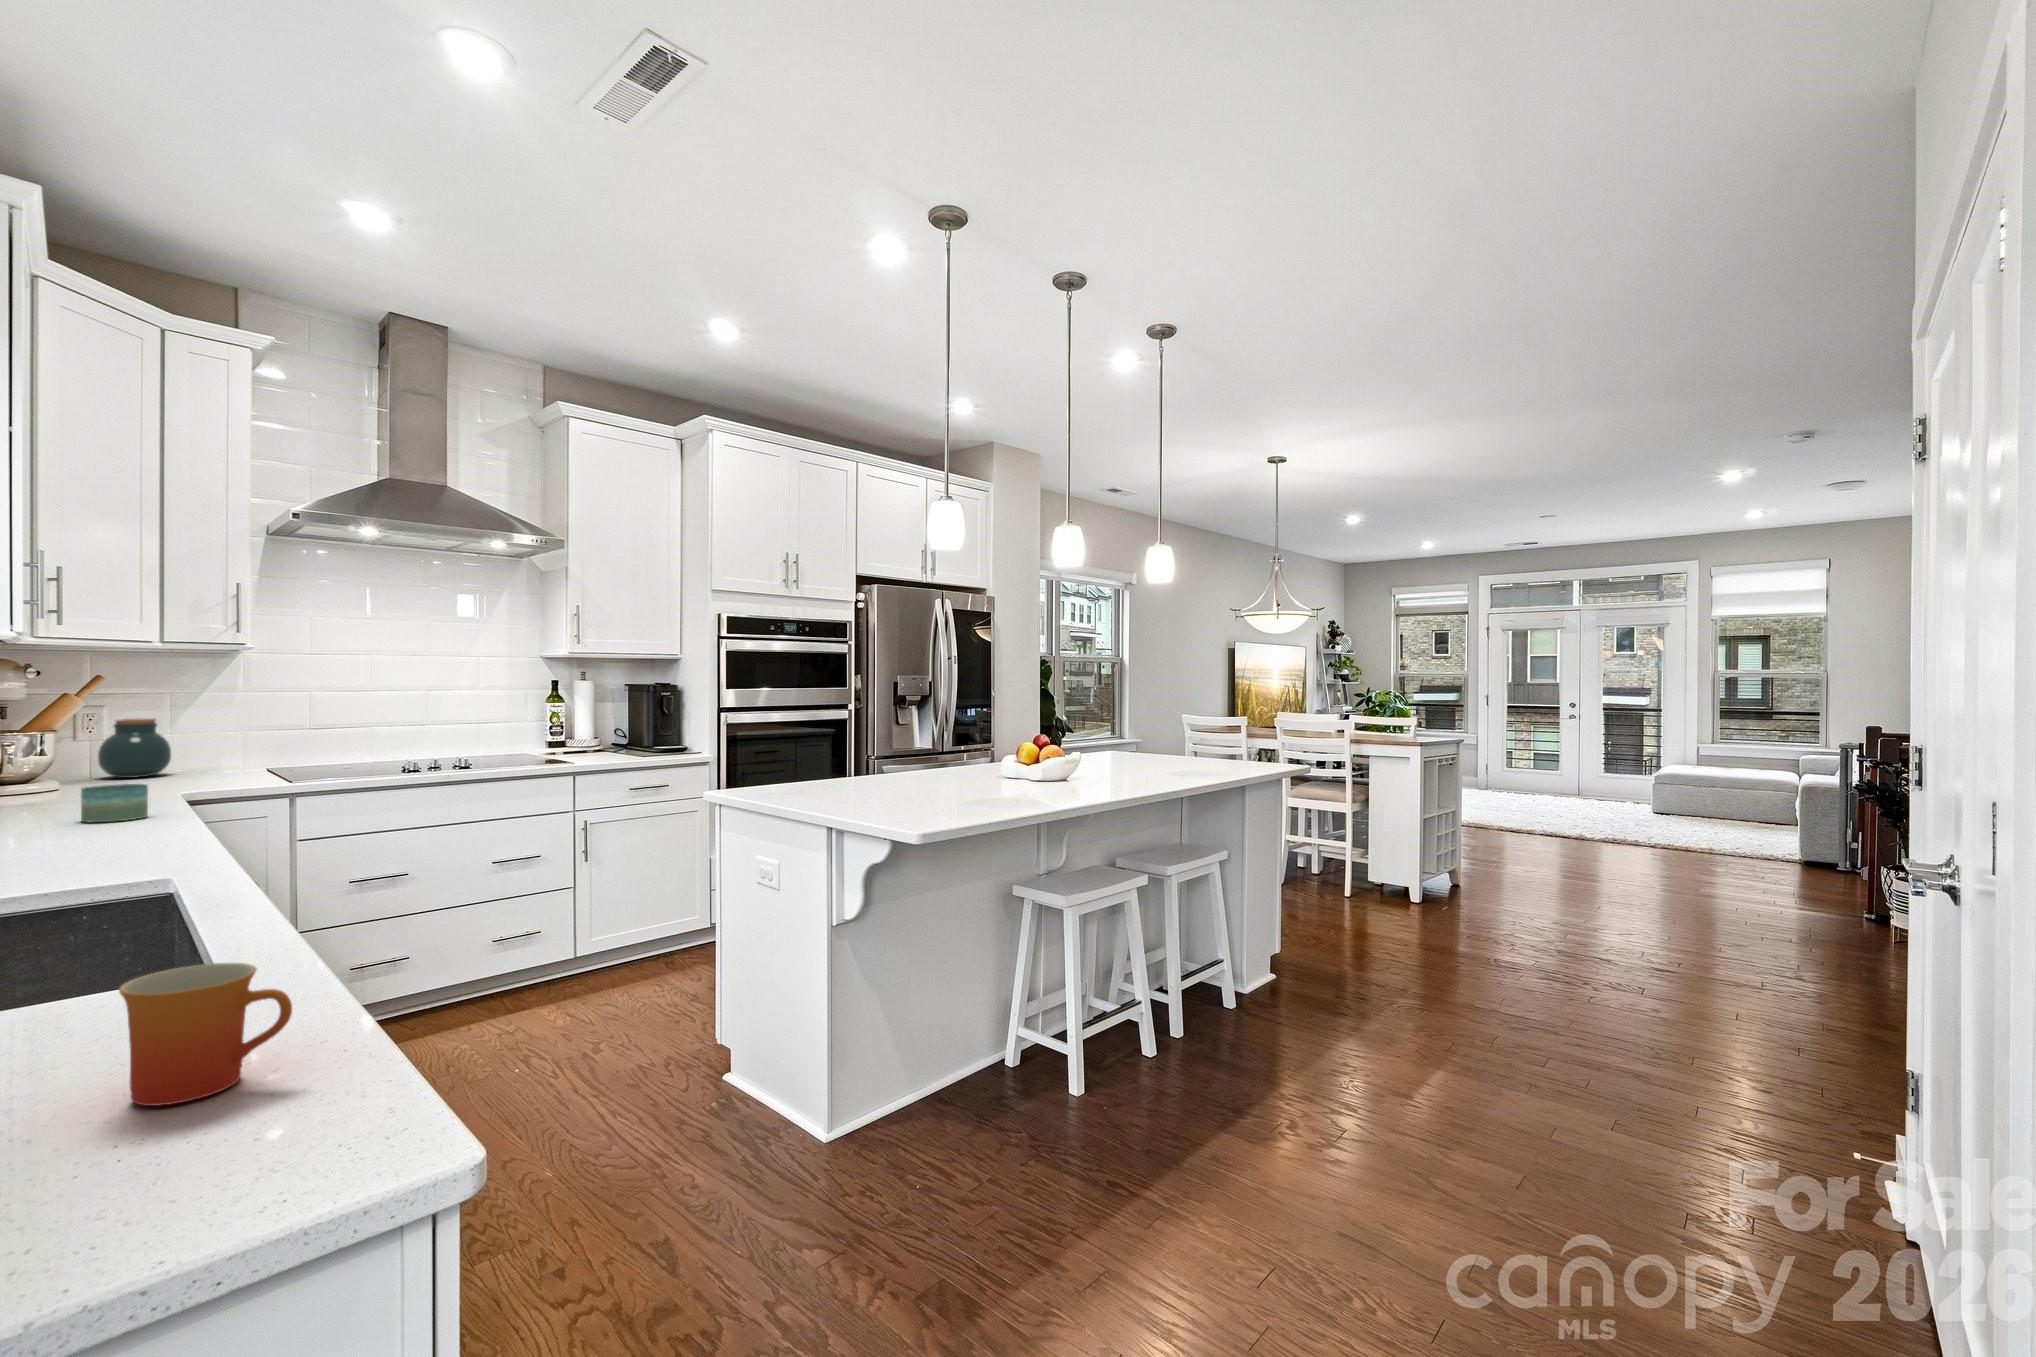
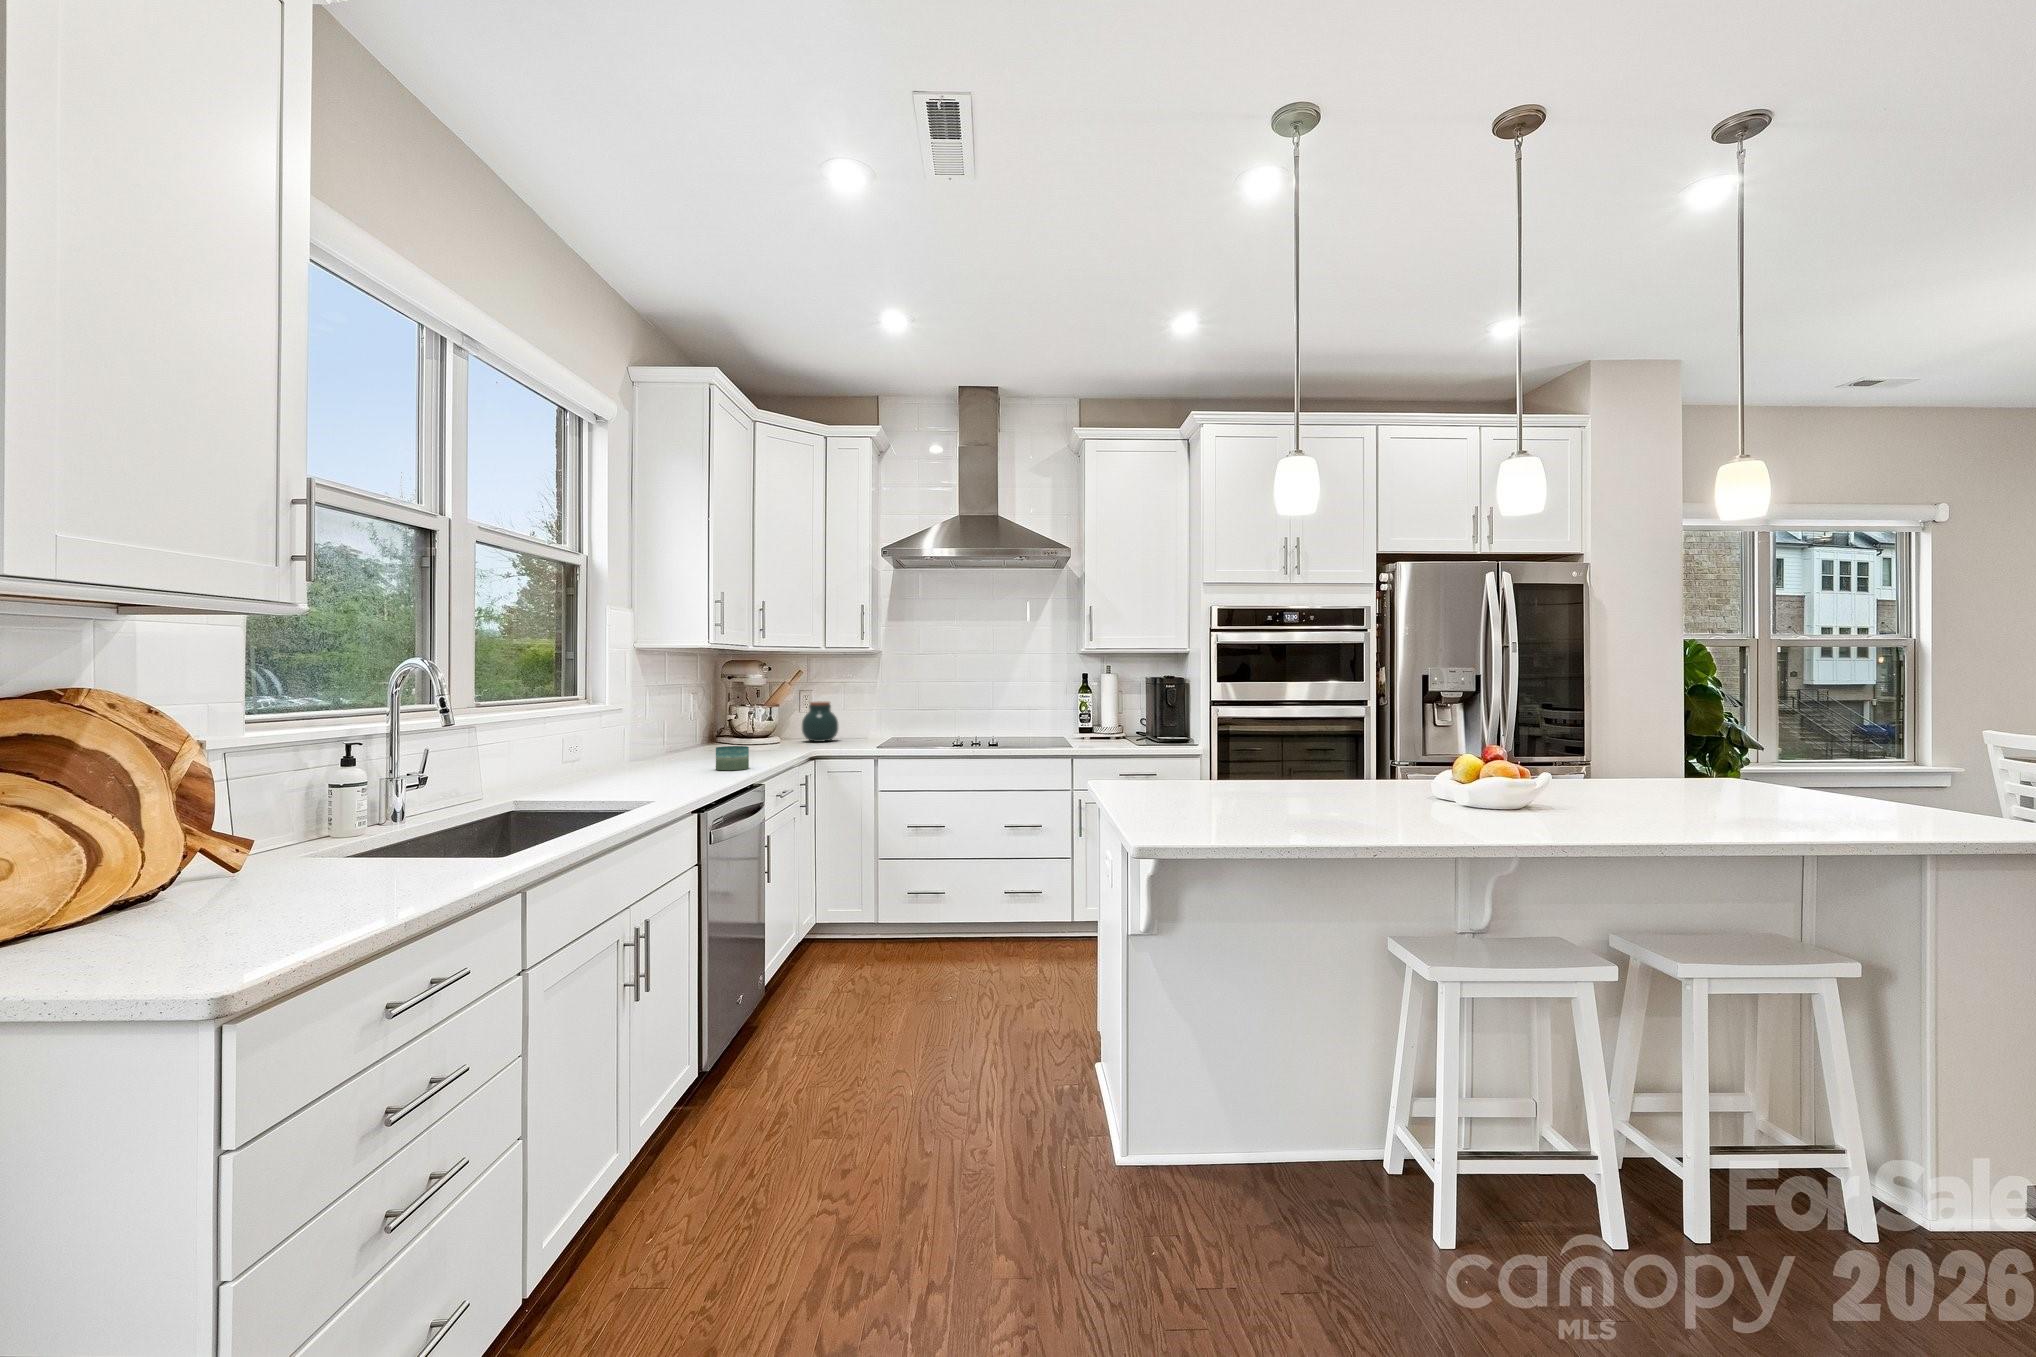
mug: present [119,963,292,1106] -> none [239,863,321,944]

